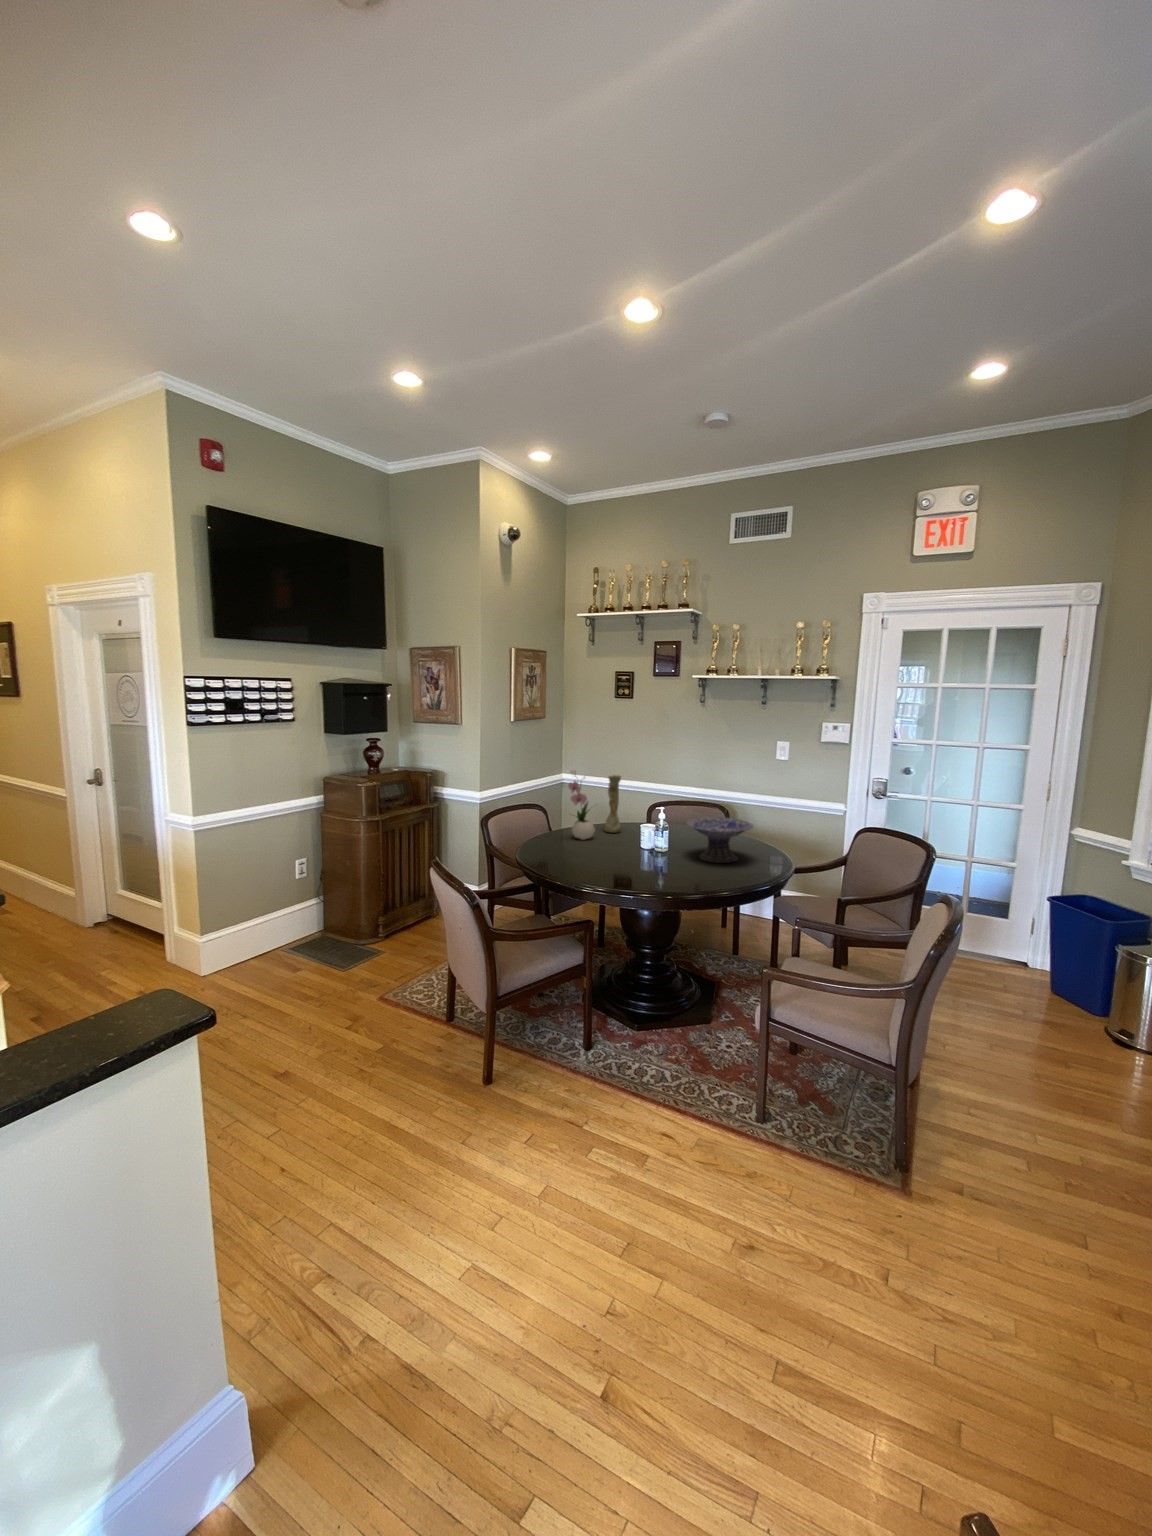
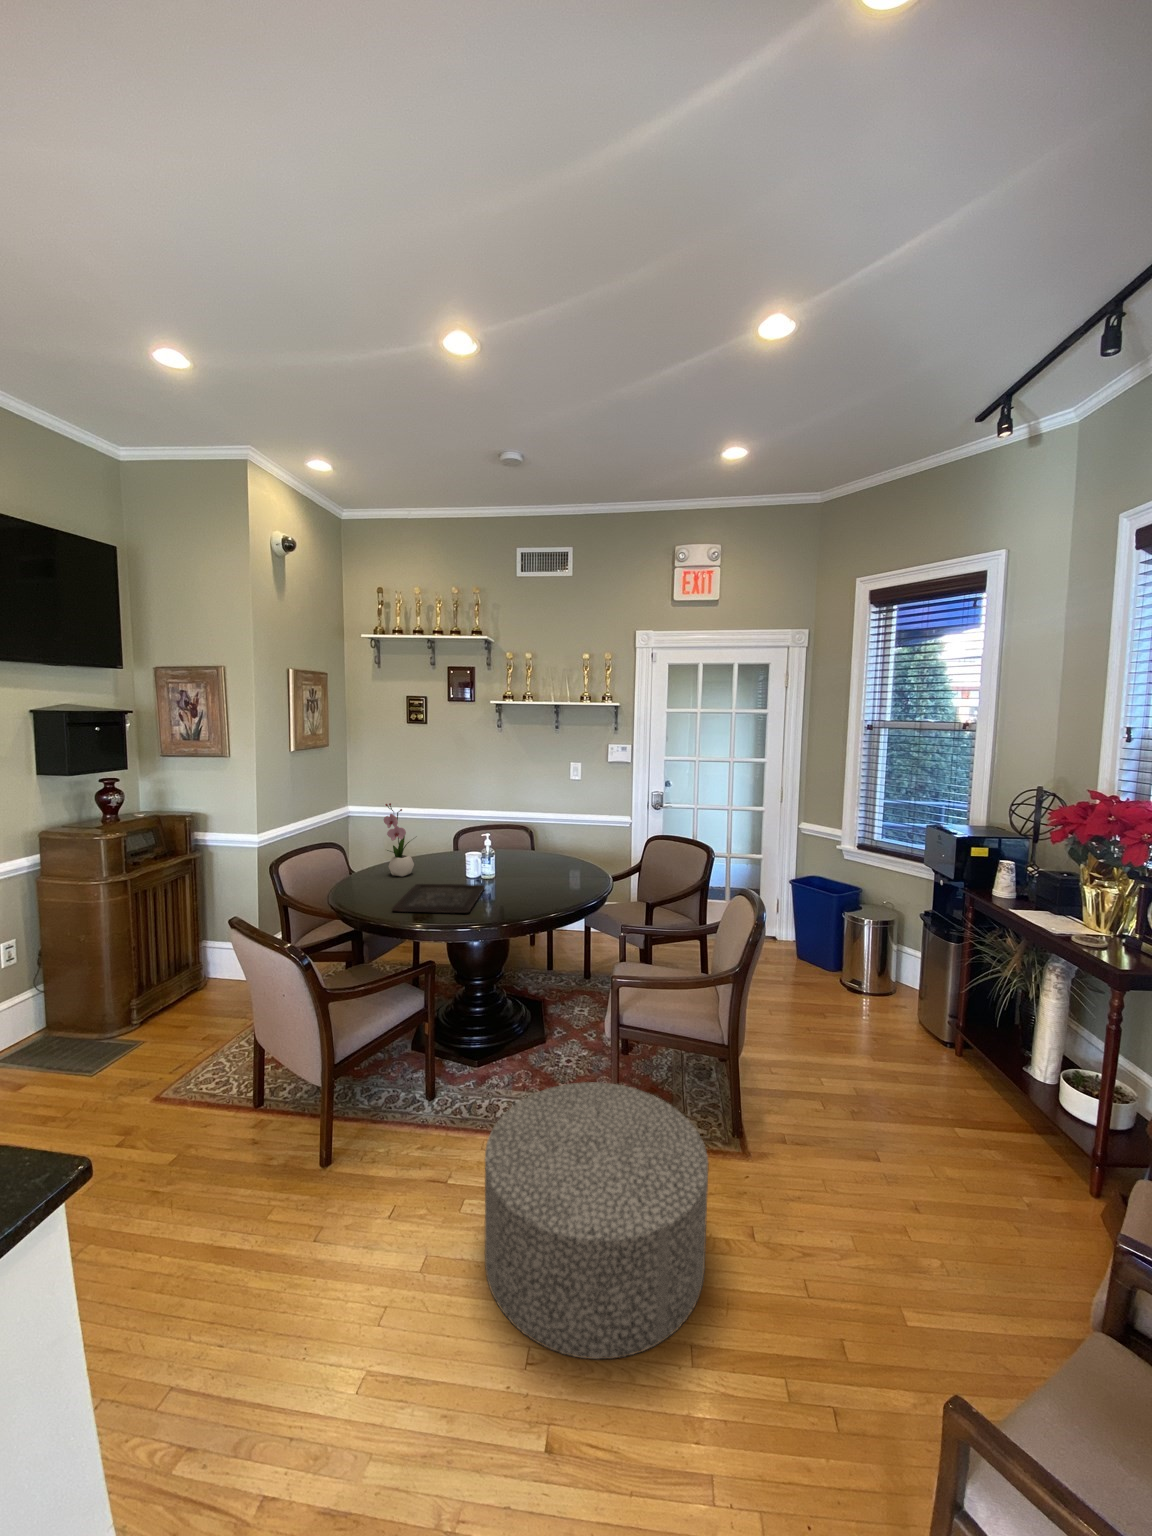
vase: present [604,775,621,833] -> none [420,805,438,866]
decorative bowl: present [687,817,753,863] -> none [514,840,577,885]
tray: none [558,848,653,880] -> present [392,884,485,913]
ottoman: none [593,1064,832,1354] -> present [485,1082,708,1359]

